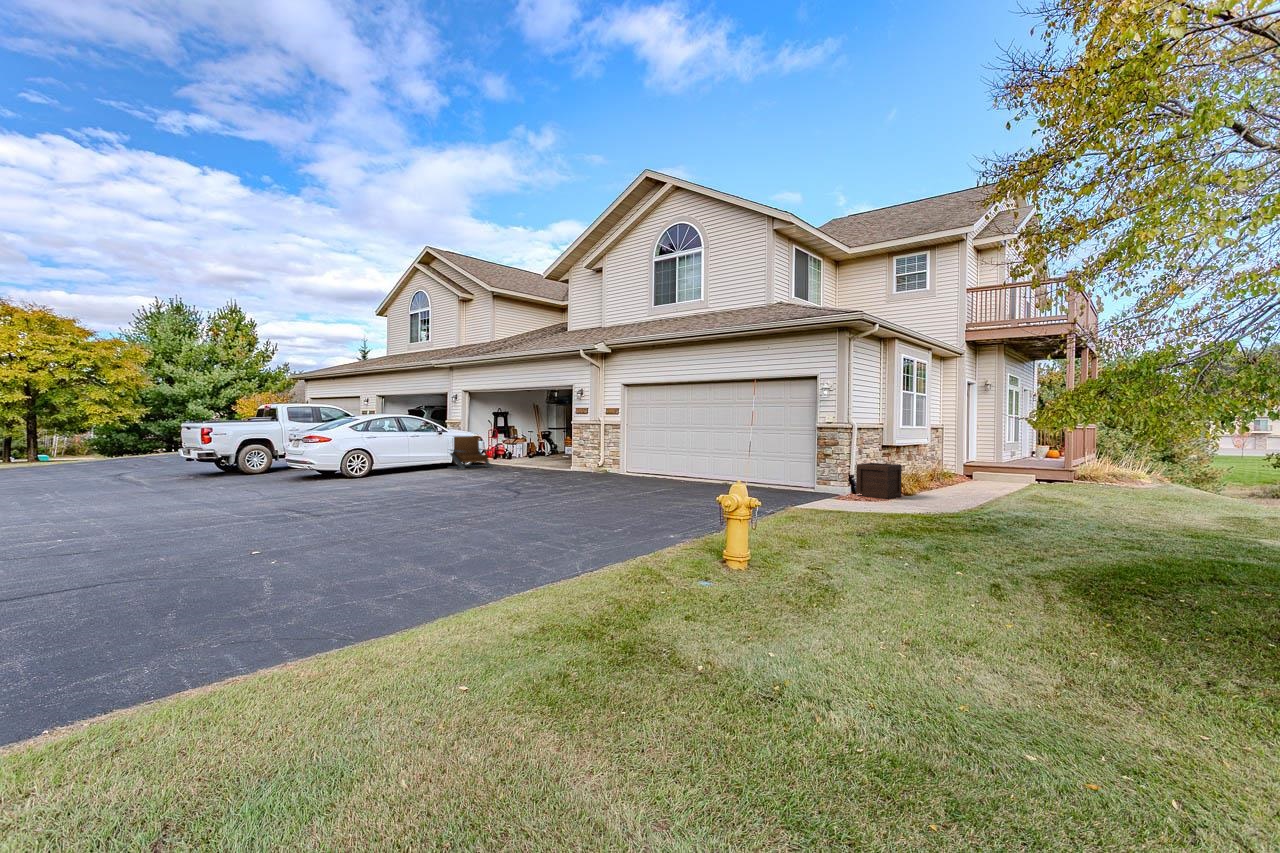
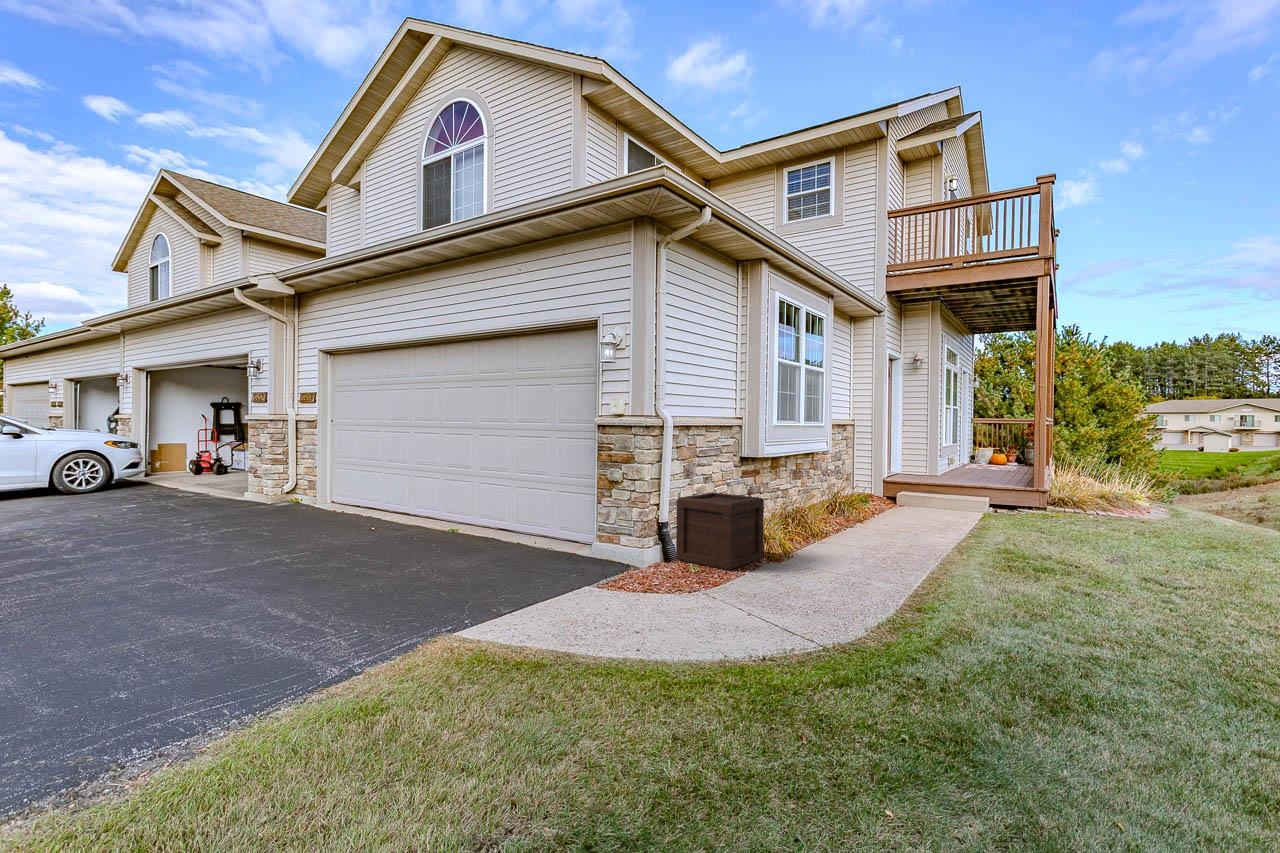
lounge chair: present [449,436,492,470] -> none [35,440,126,500]

